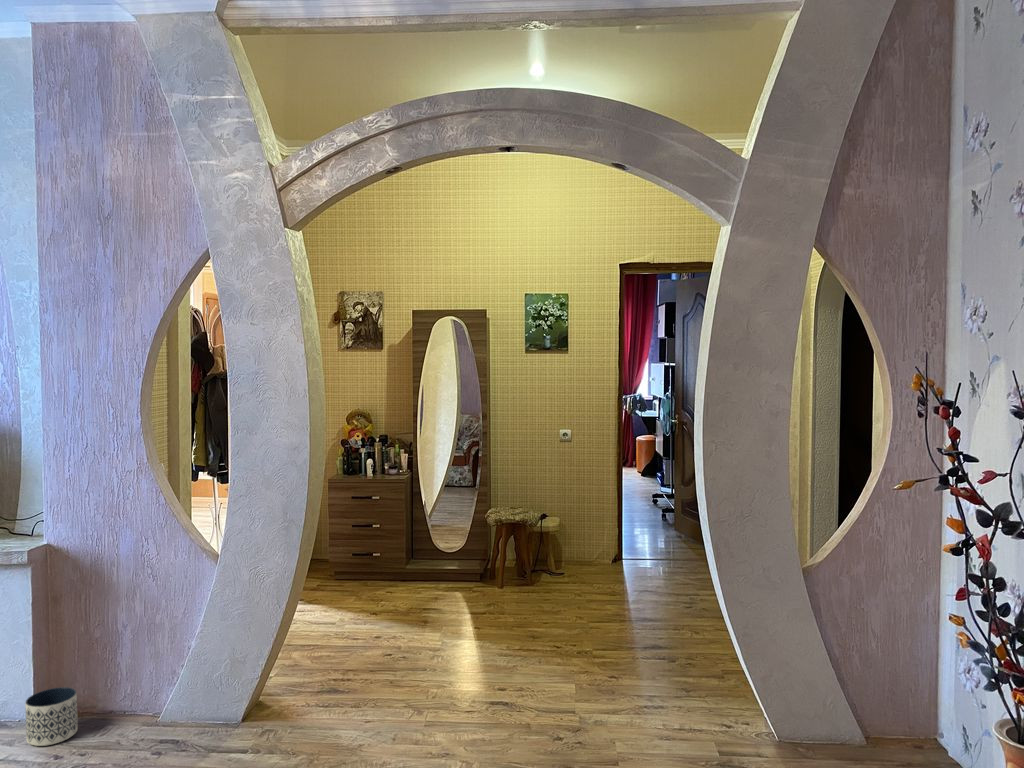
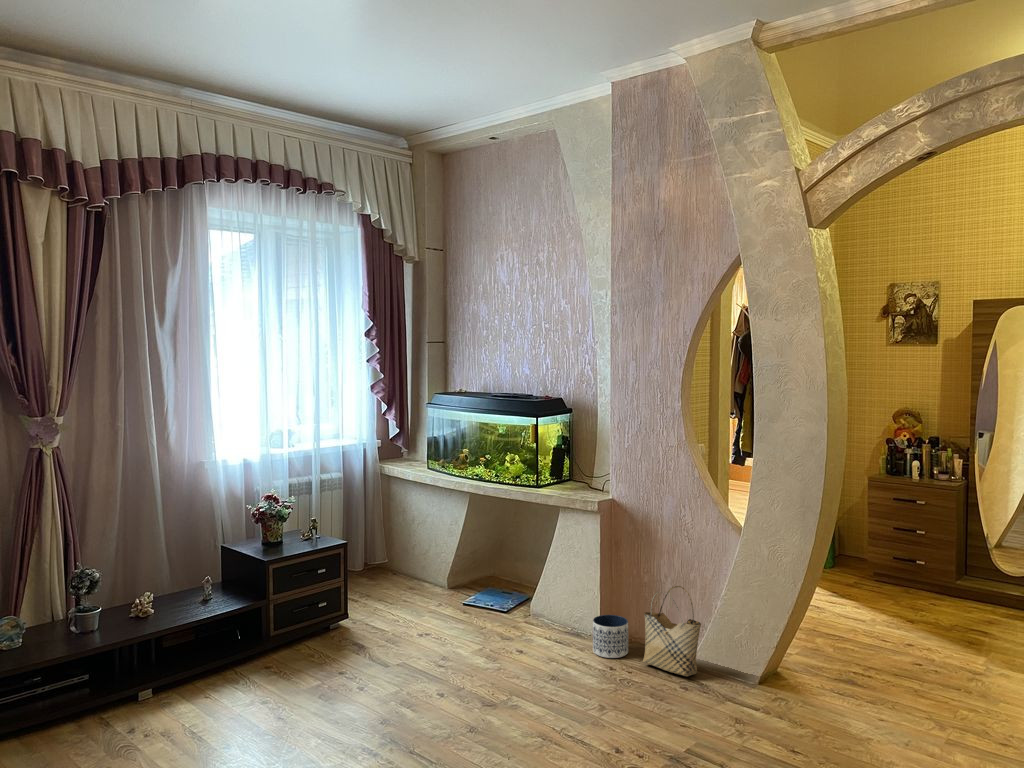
woven basket: none [99,634,174,739] -> present [643,586,701,676]

